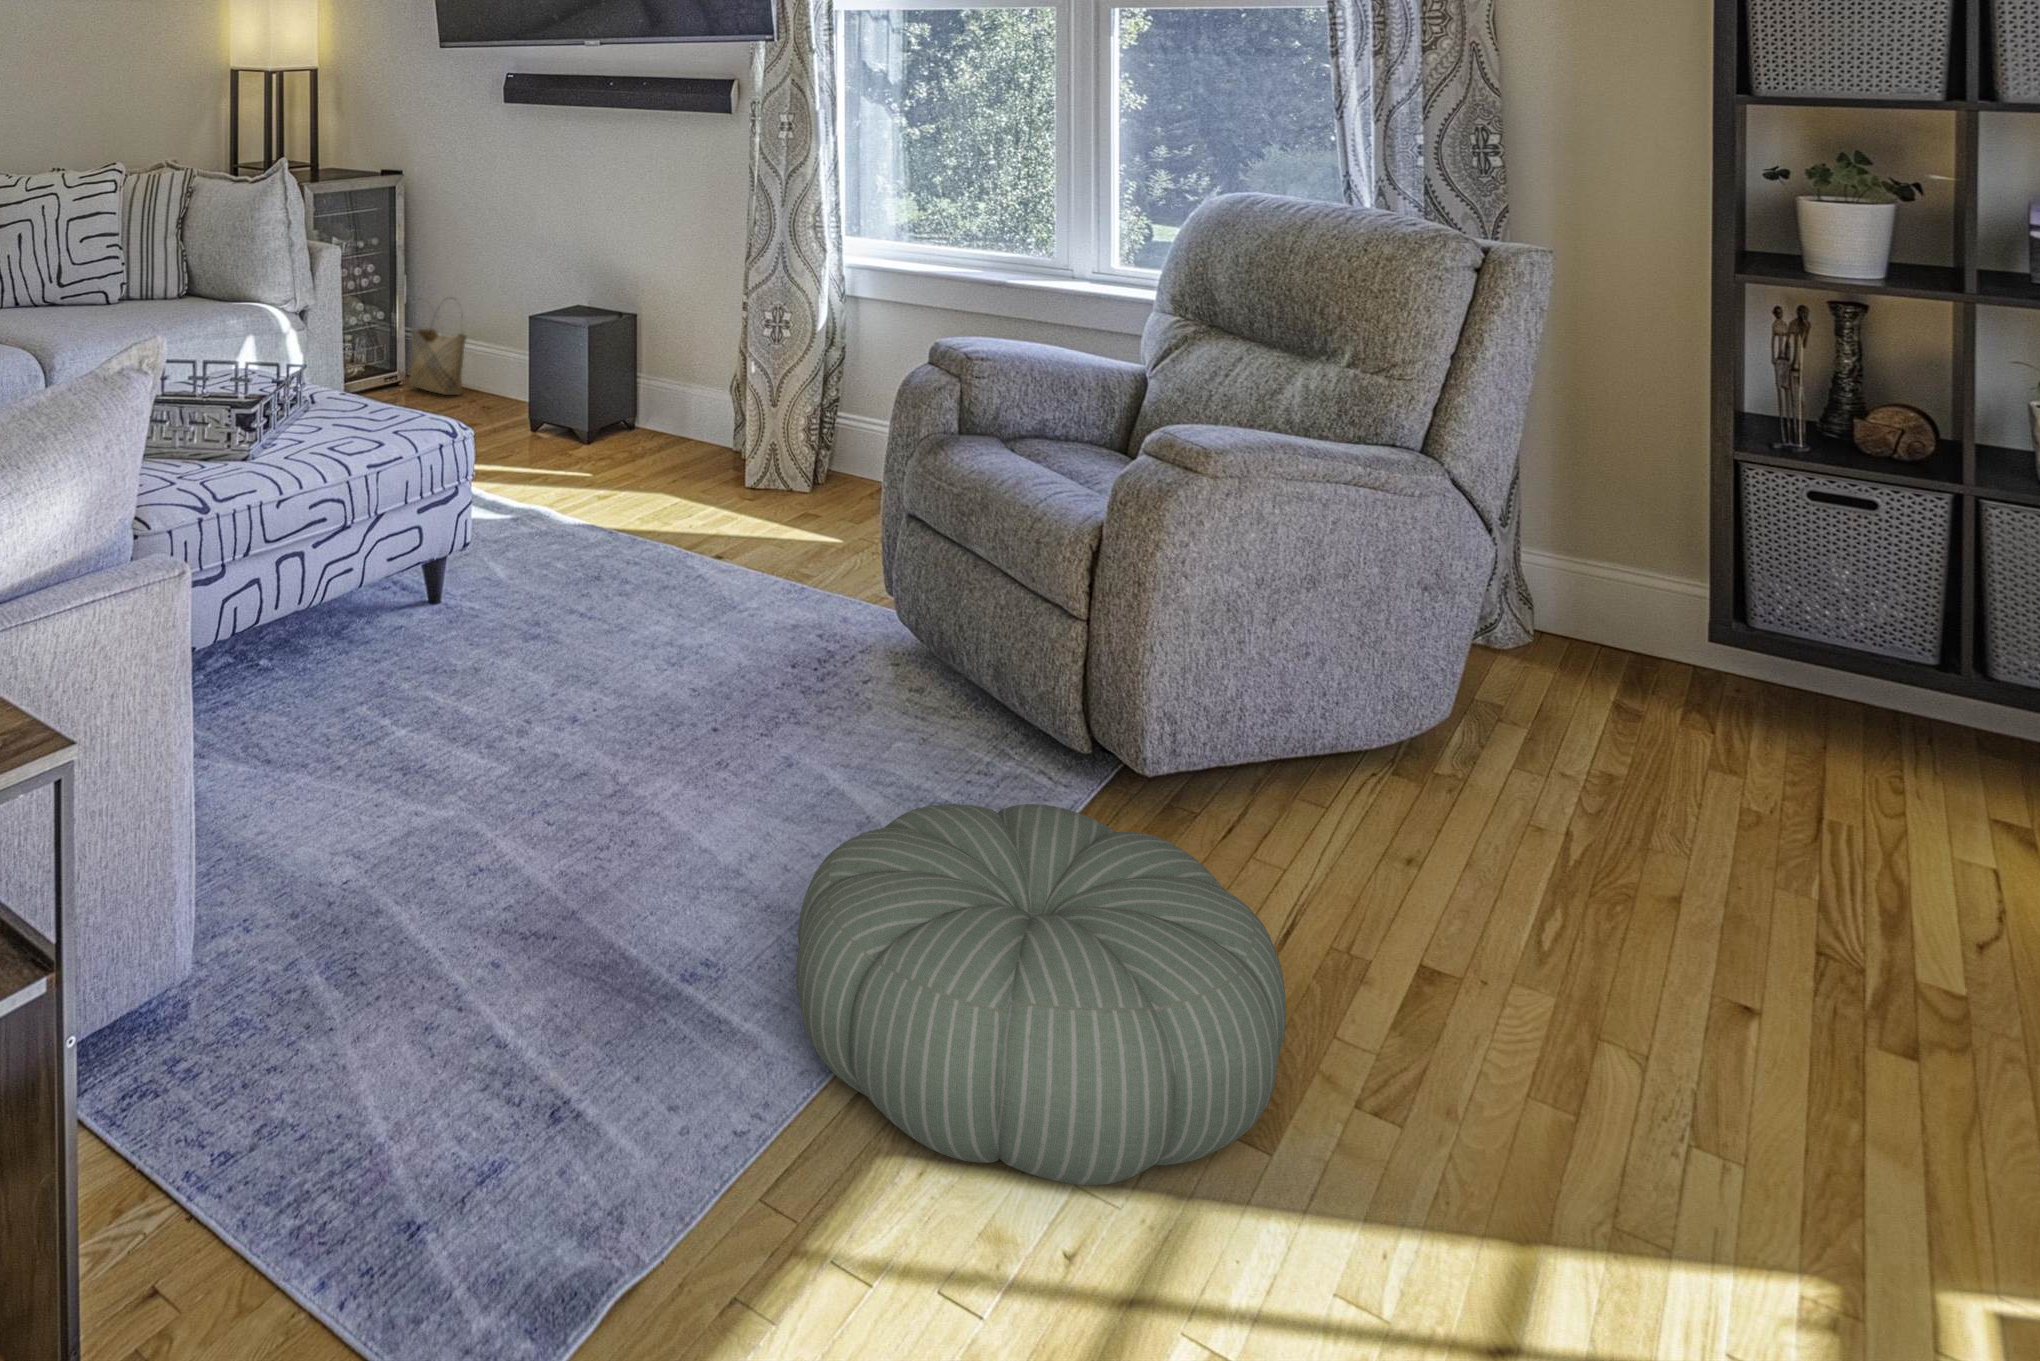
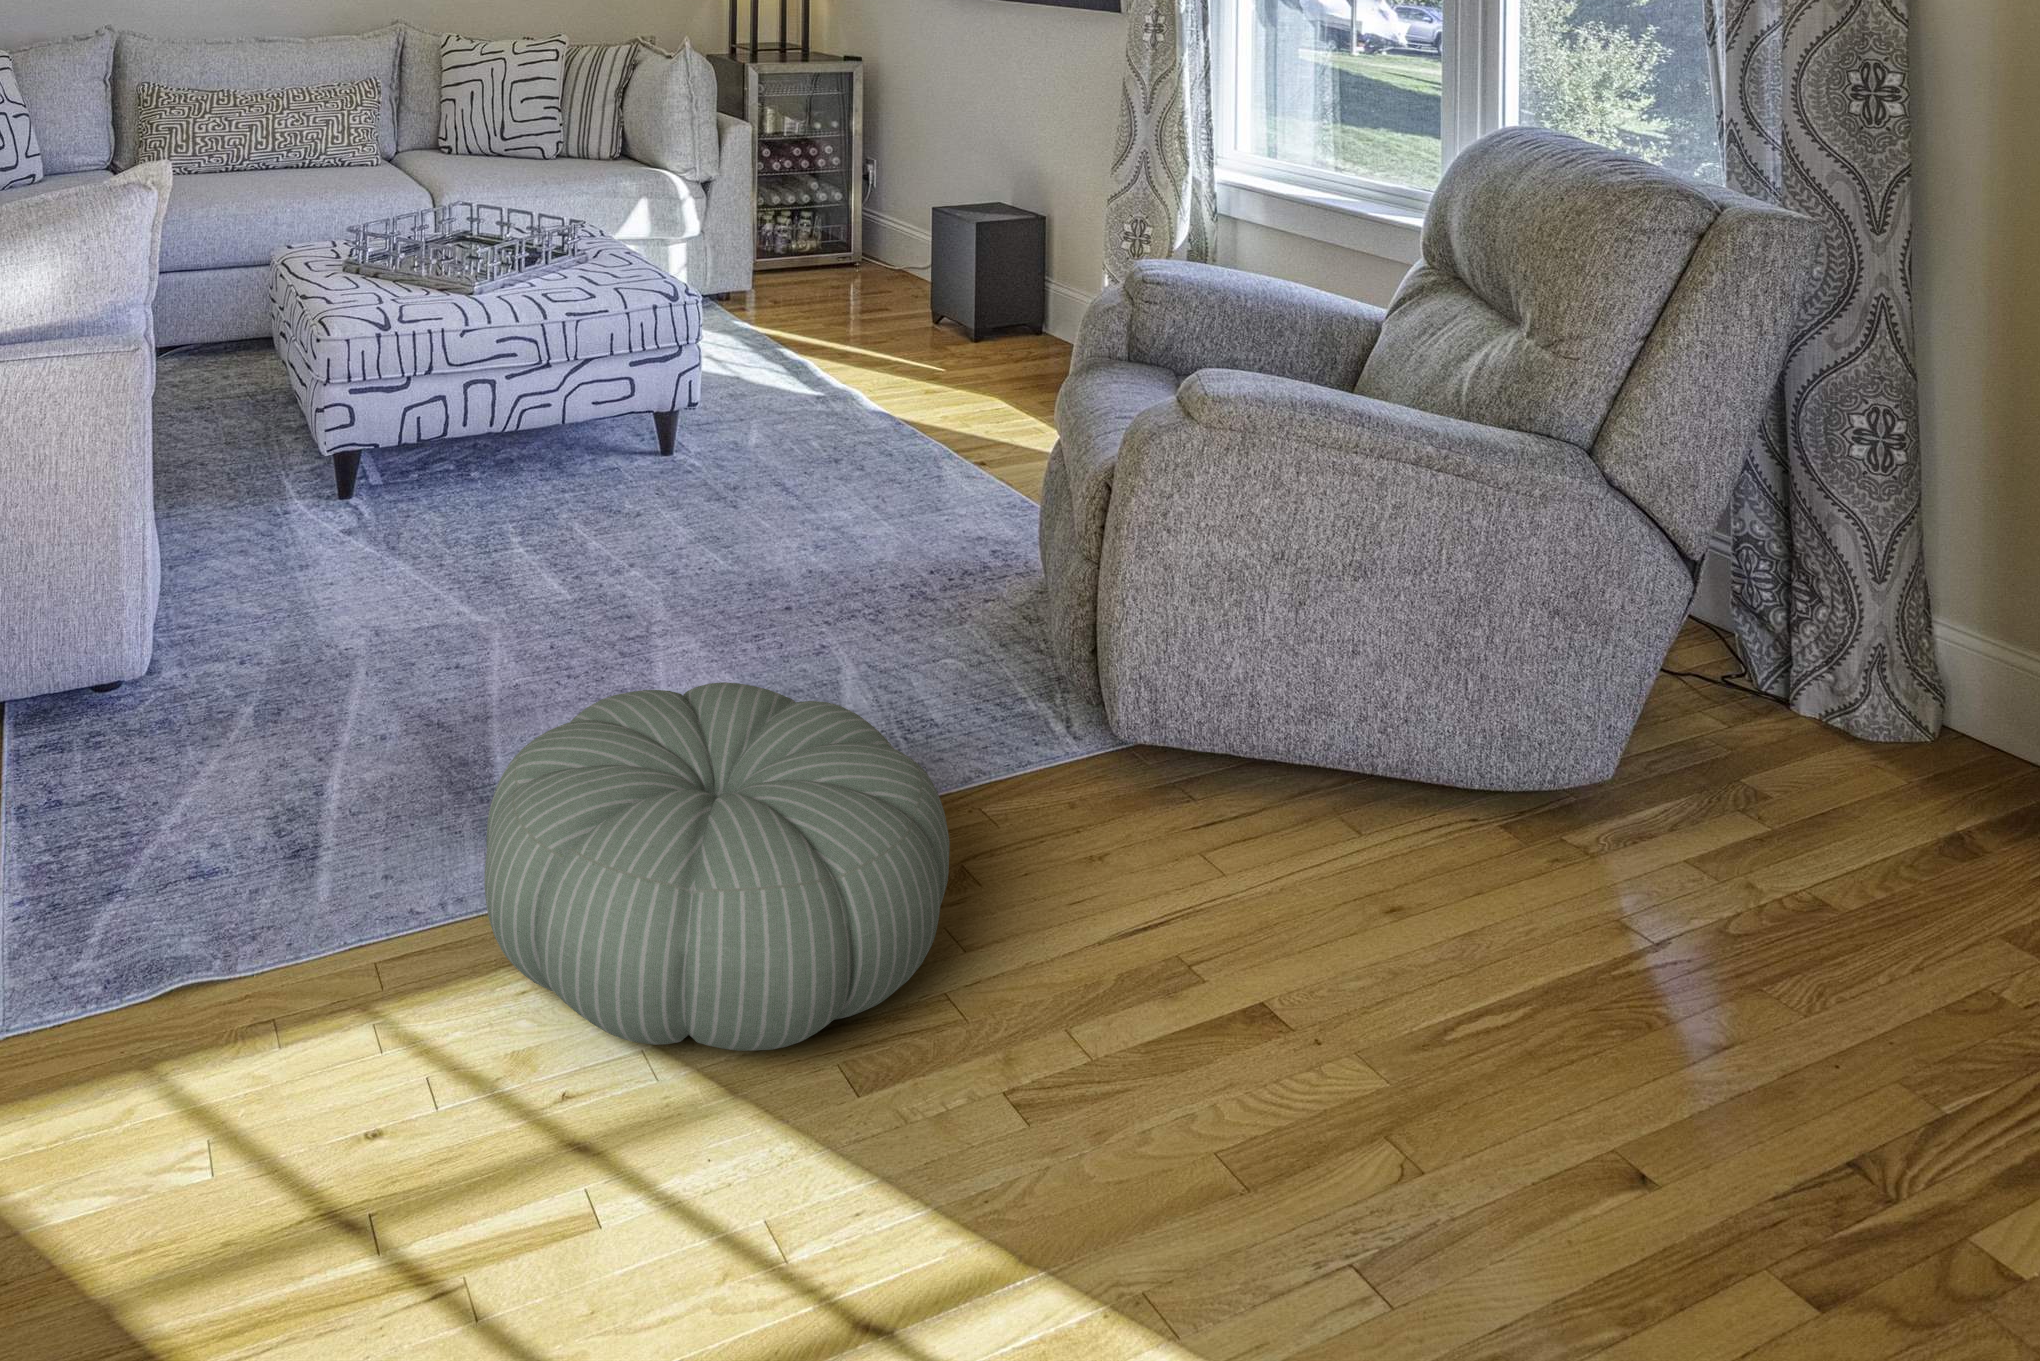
woven basket: present [408,298,466,395] -> none [857,184,910,281]

